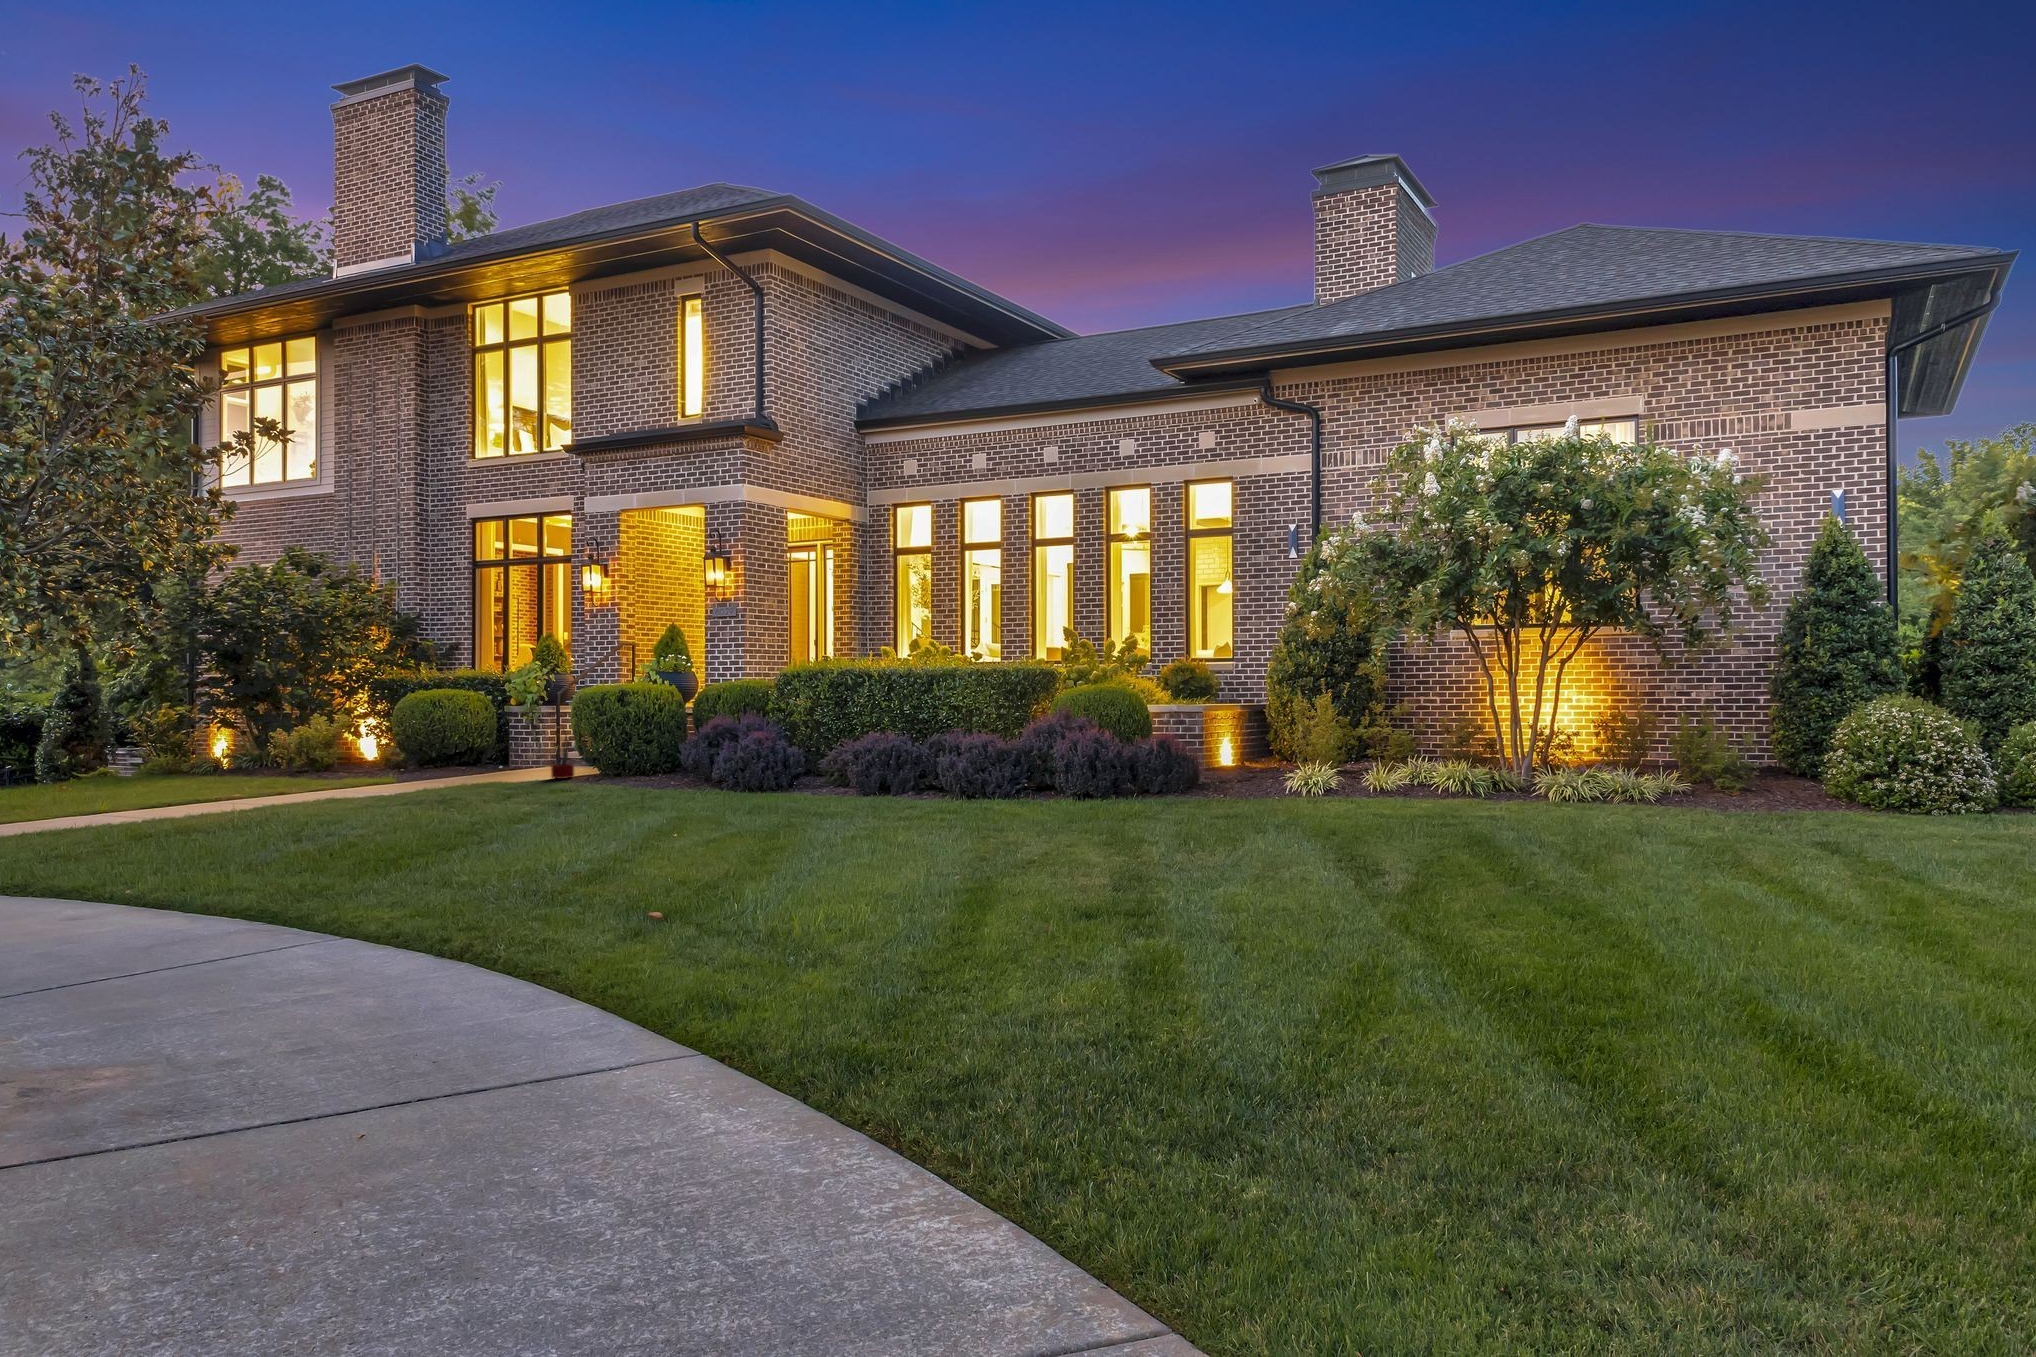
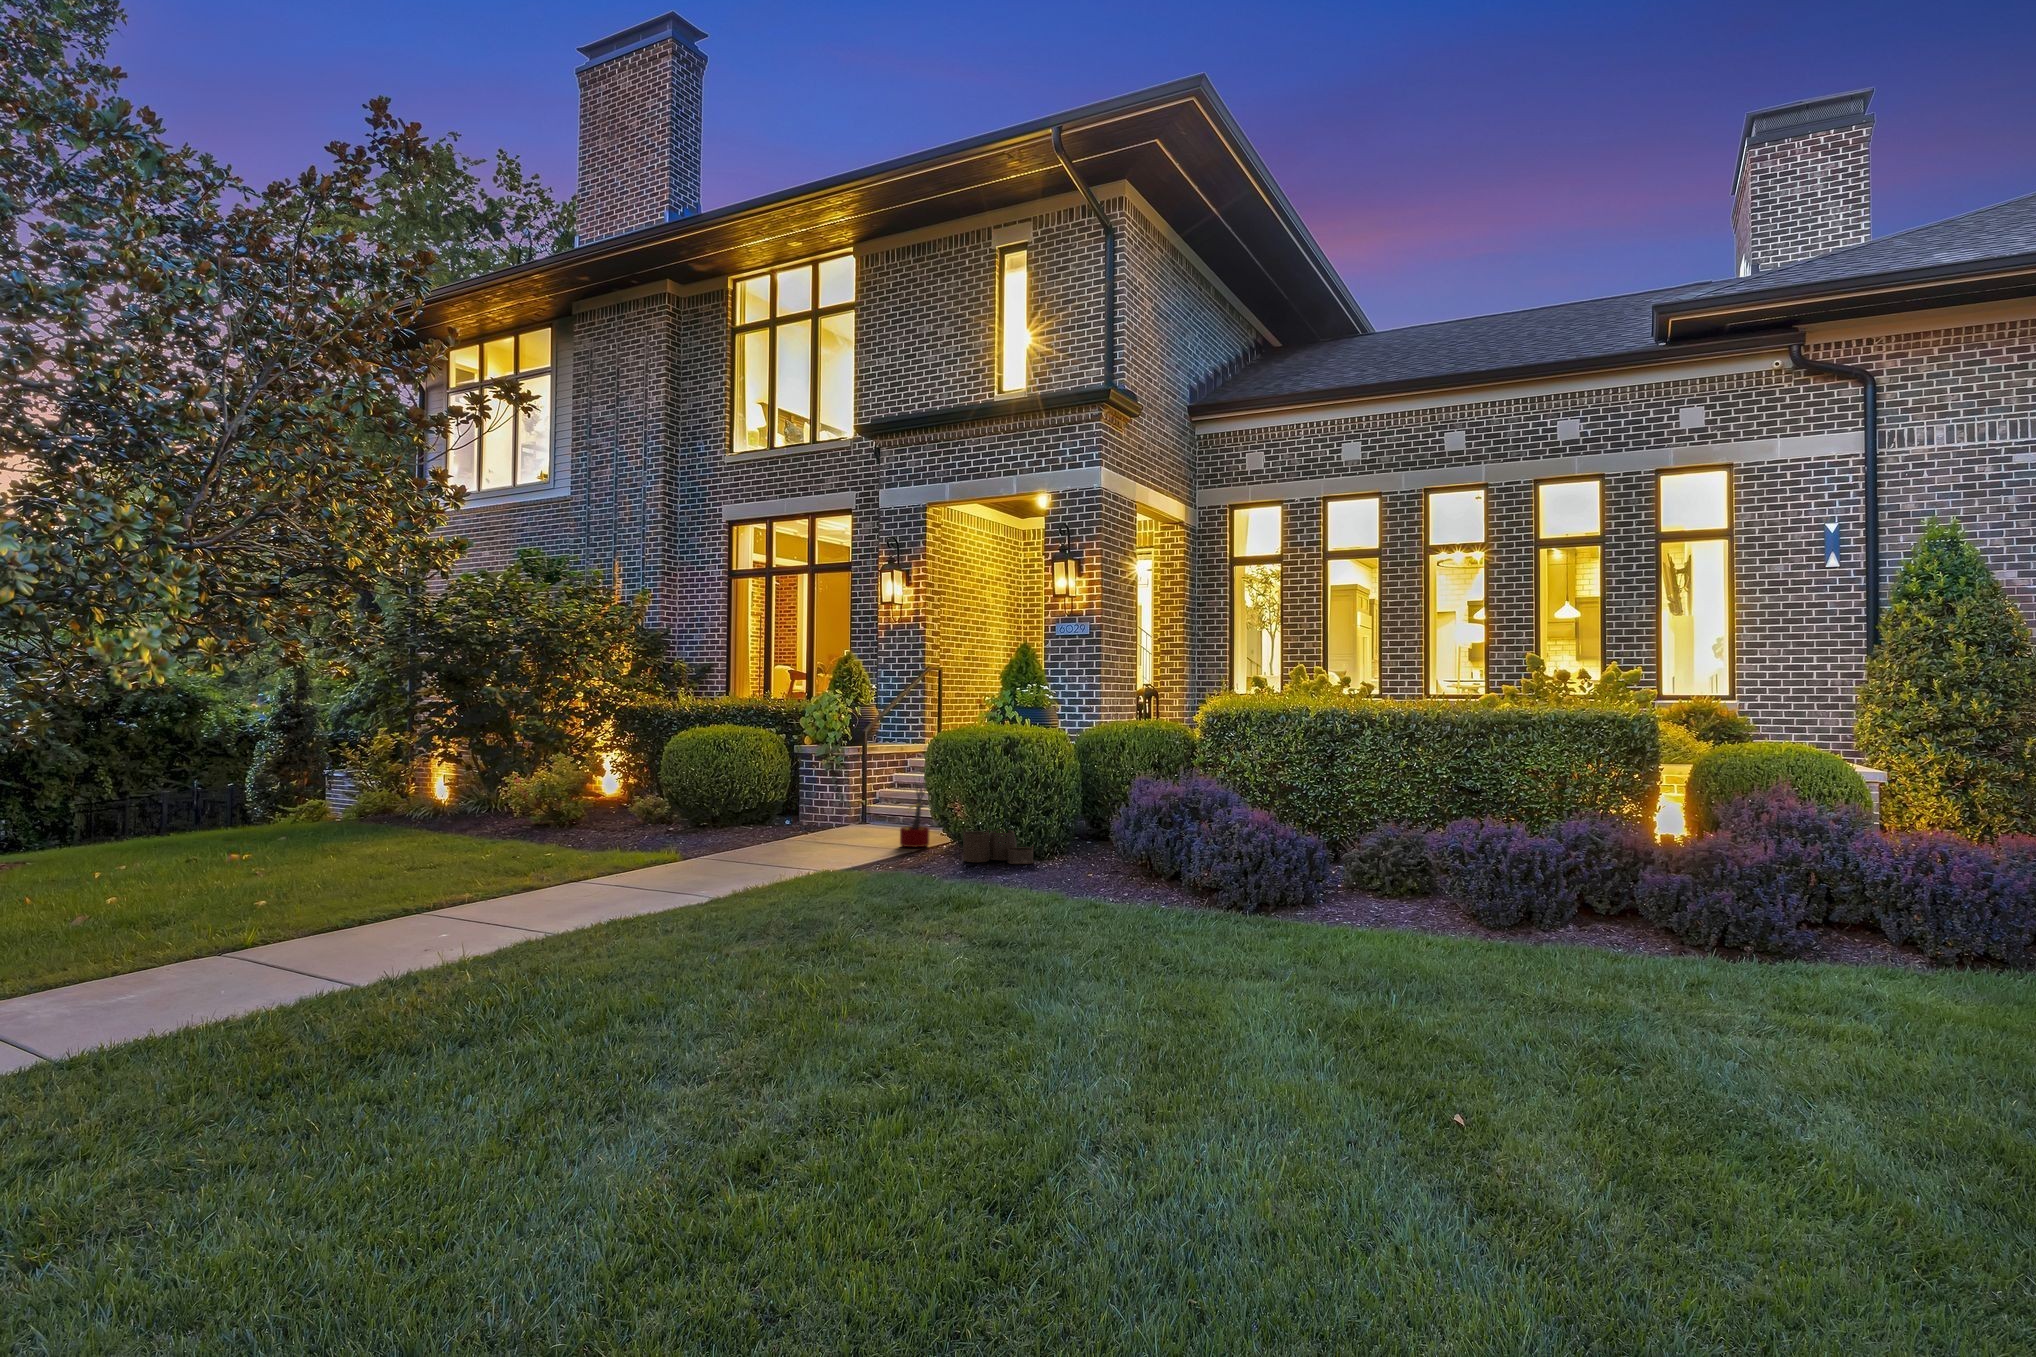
woven basket: none [582,760,632,785] -> present [963,828,1034,864]

